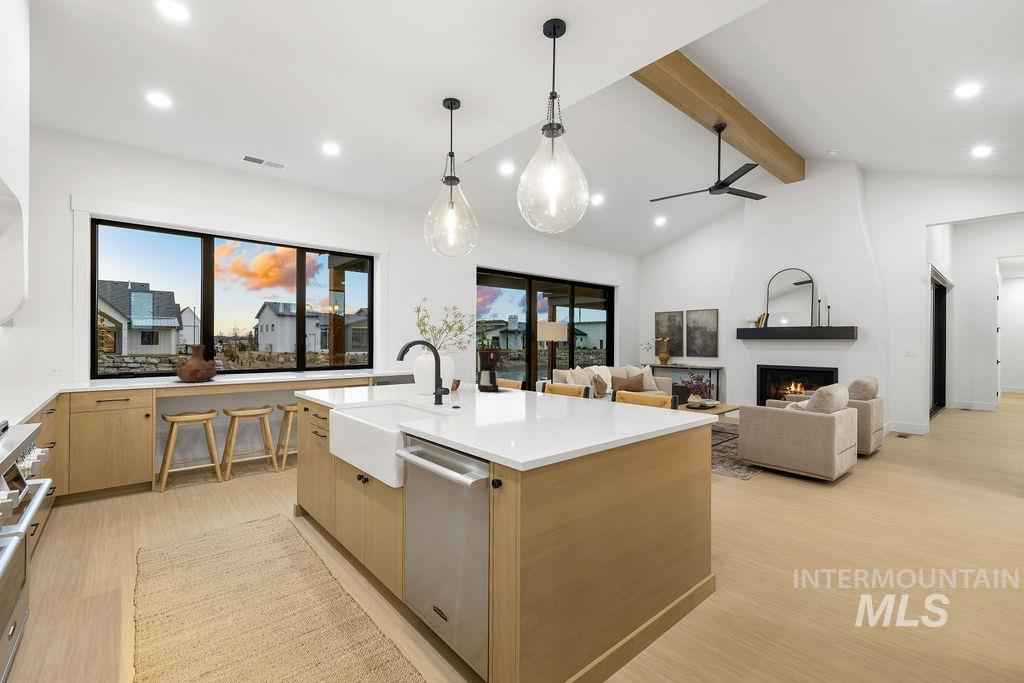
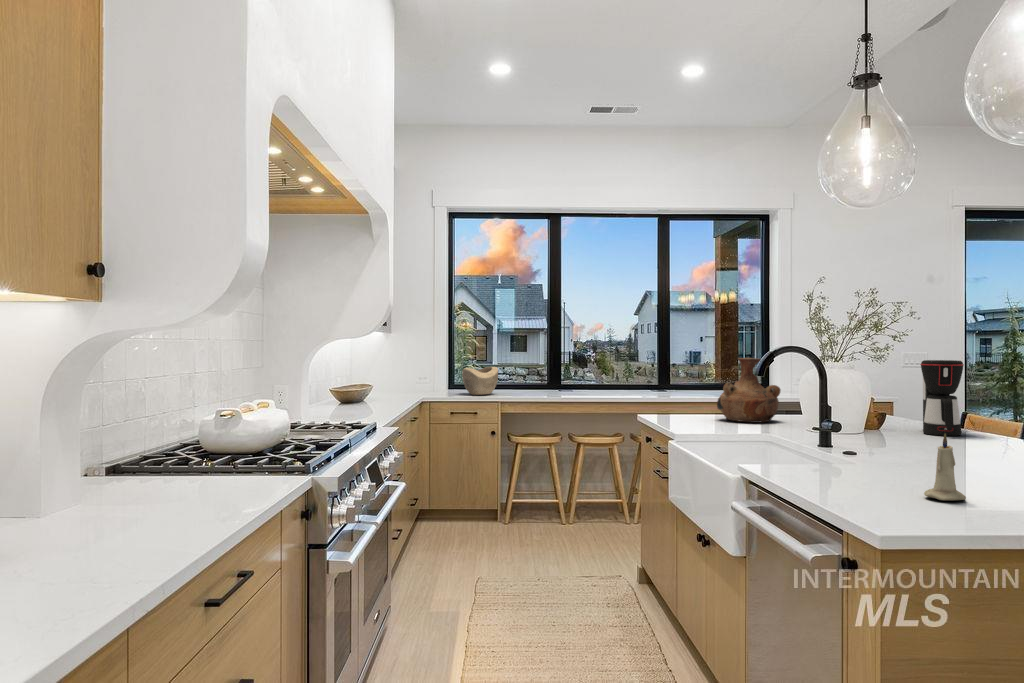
vase: present [175,345,217,382] -> present [717,358,781,423]
decorative bowl: none [111,358,153,384] -> present [462,367,498,395]
candle: none [514,393,535,432] -> present [924,434,966,500]

